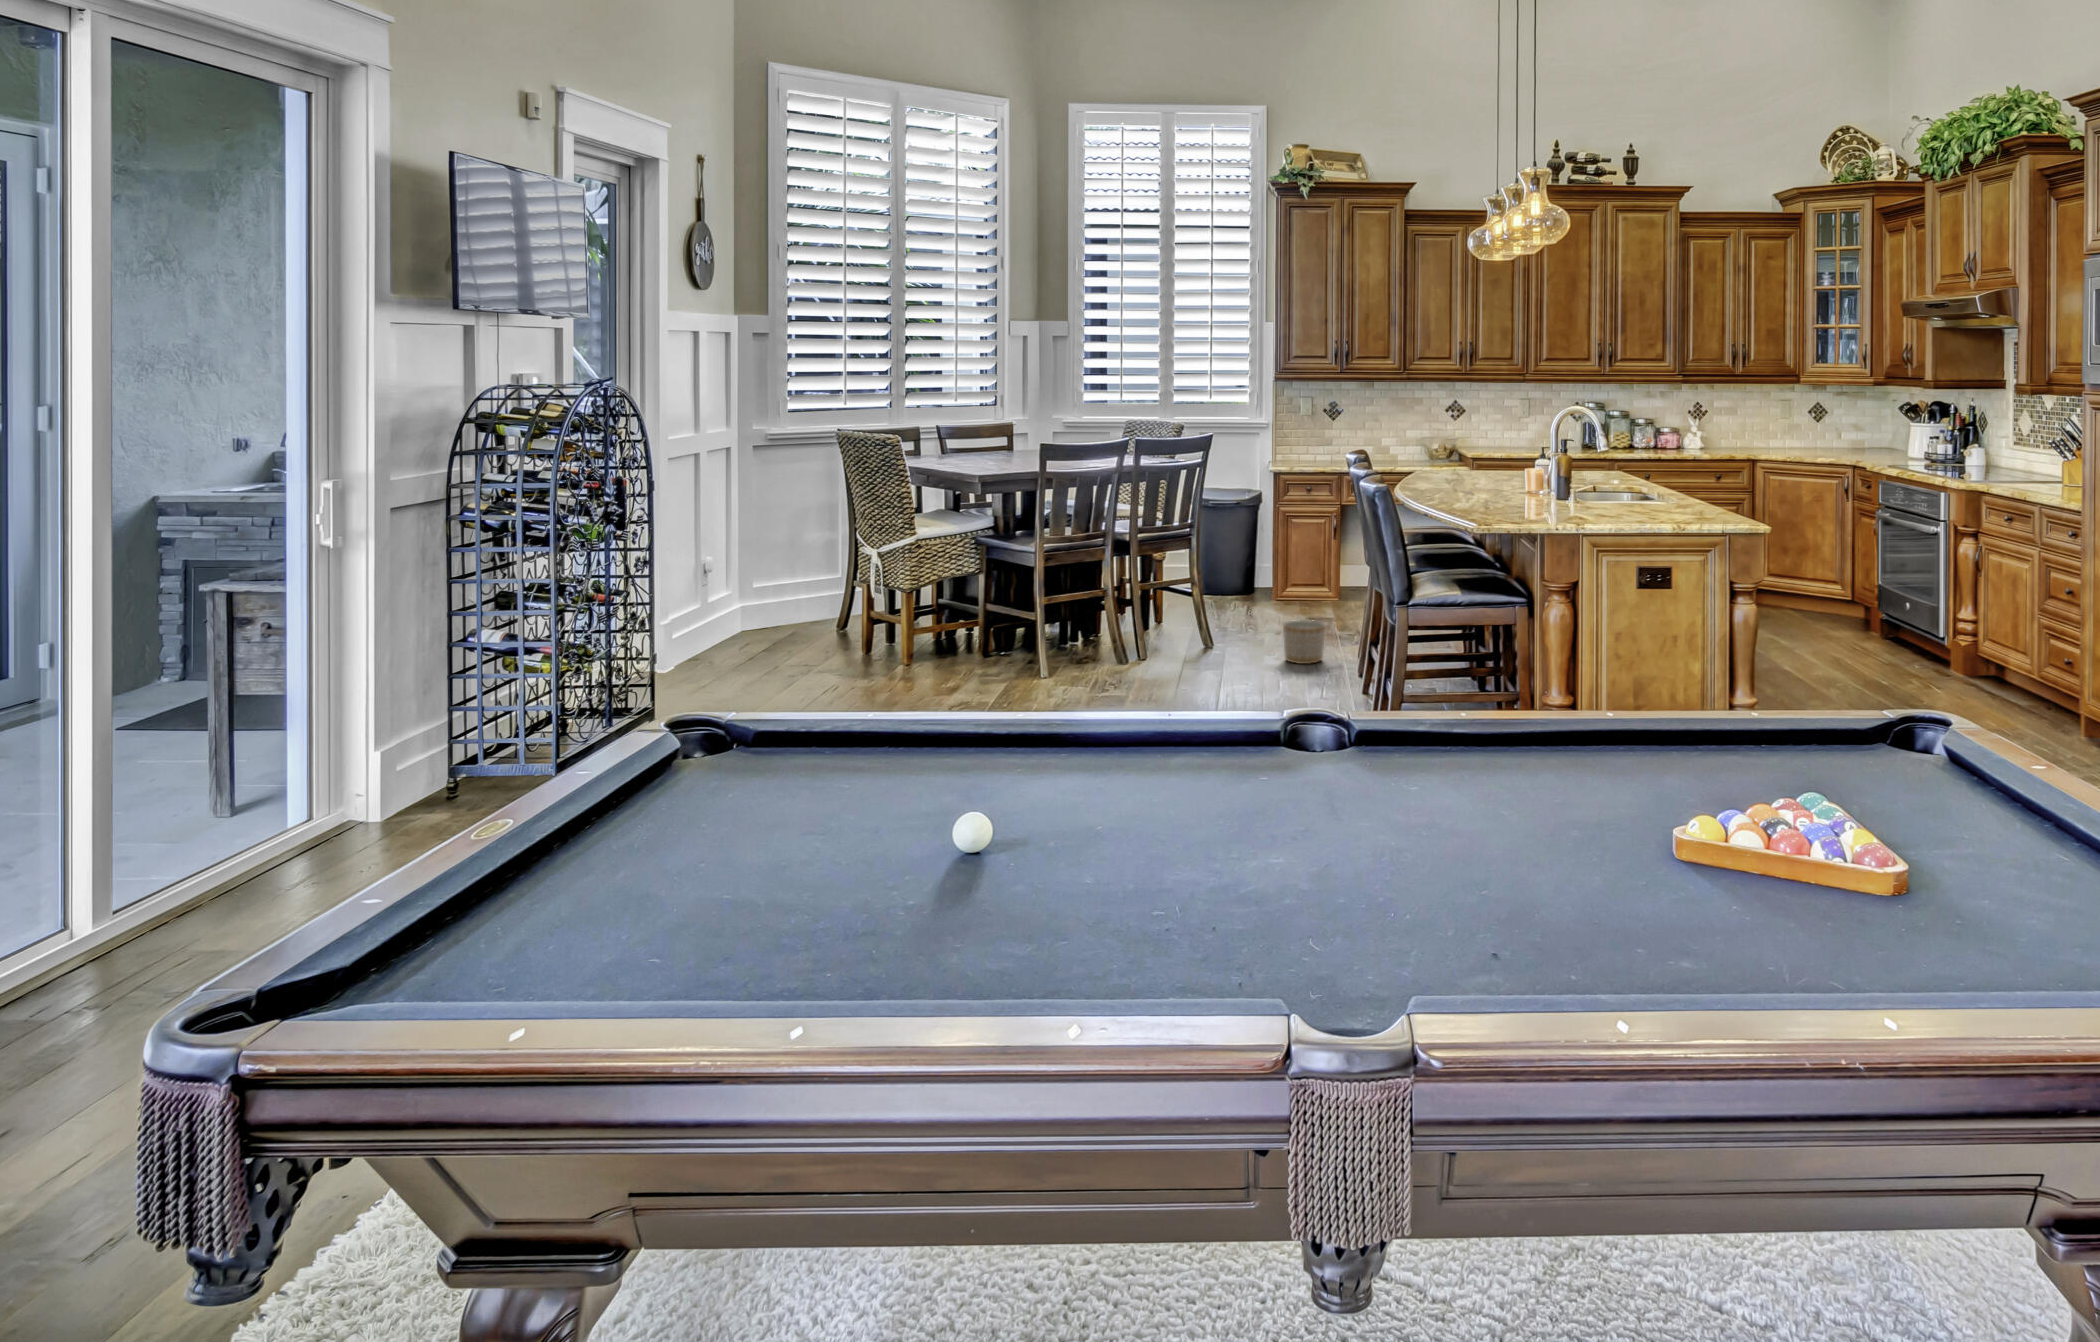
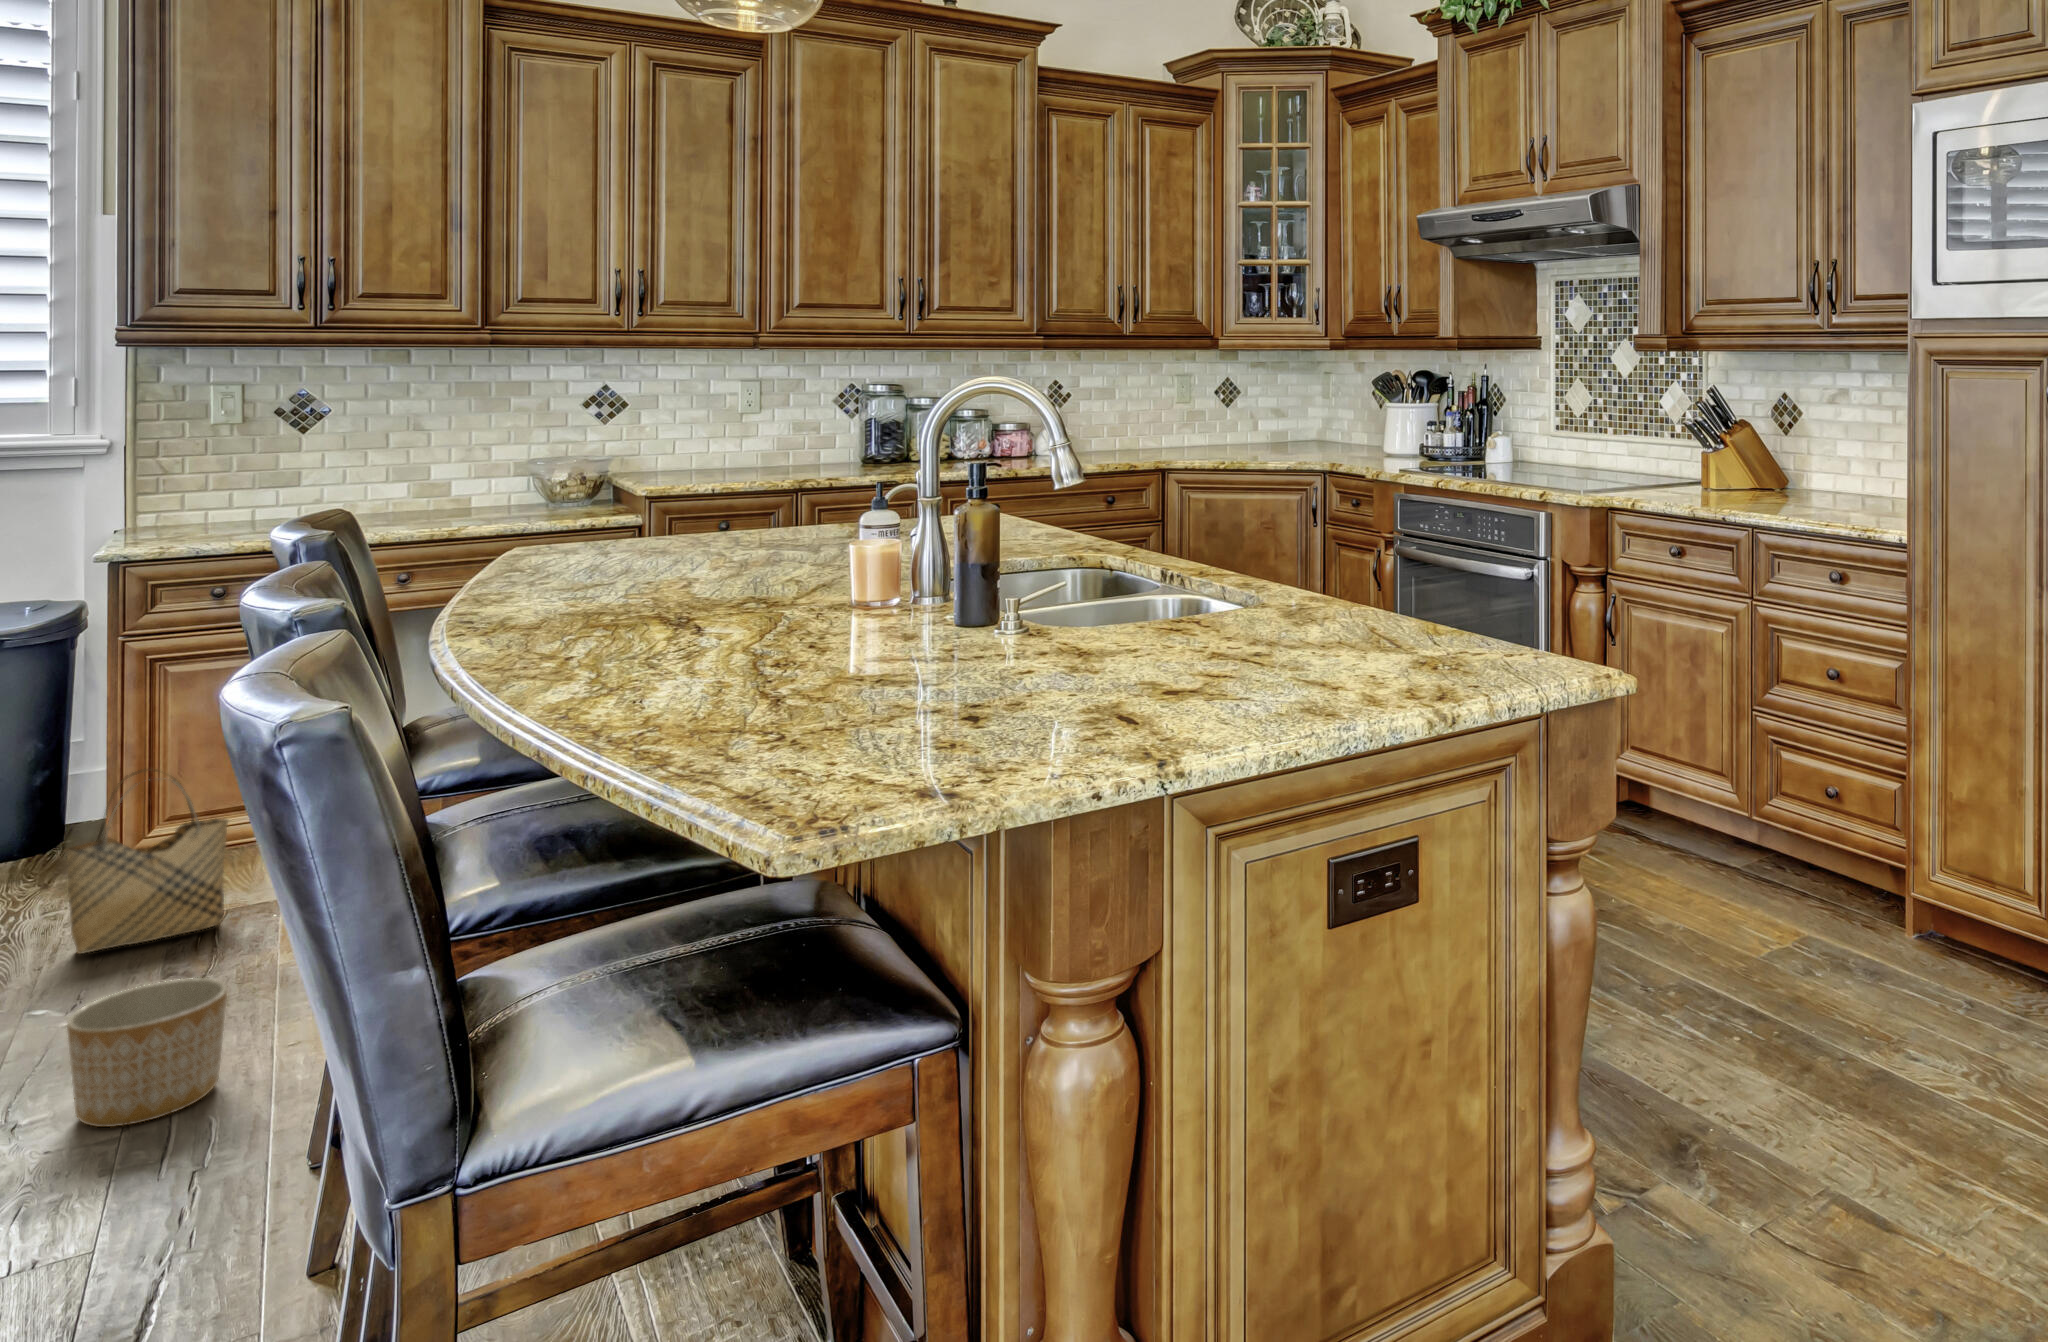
woven basket: none [1268,555,1316,622] -> present [65,770,228,954]

